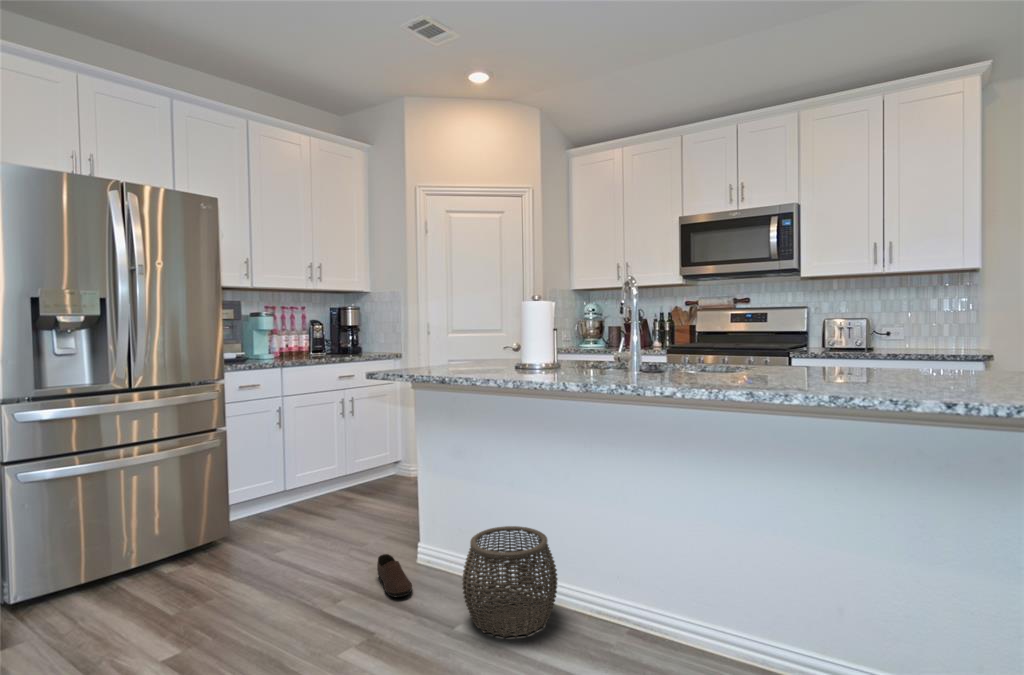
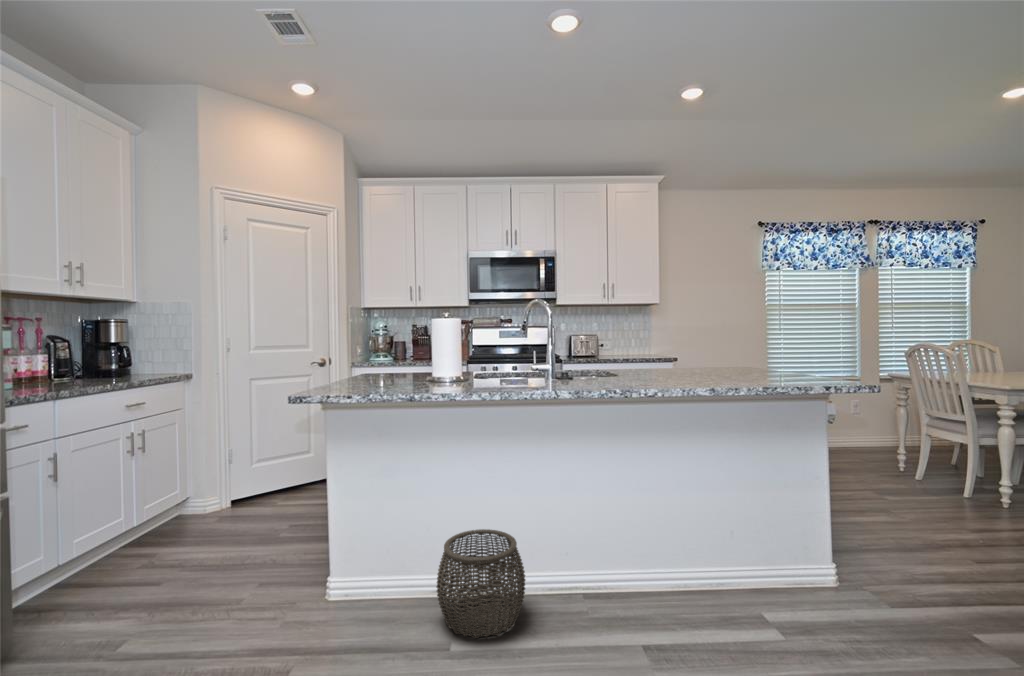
shoe: present [377,554,412,597] -> none [299,598,363,641]

